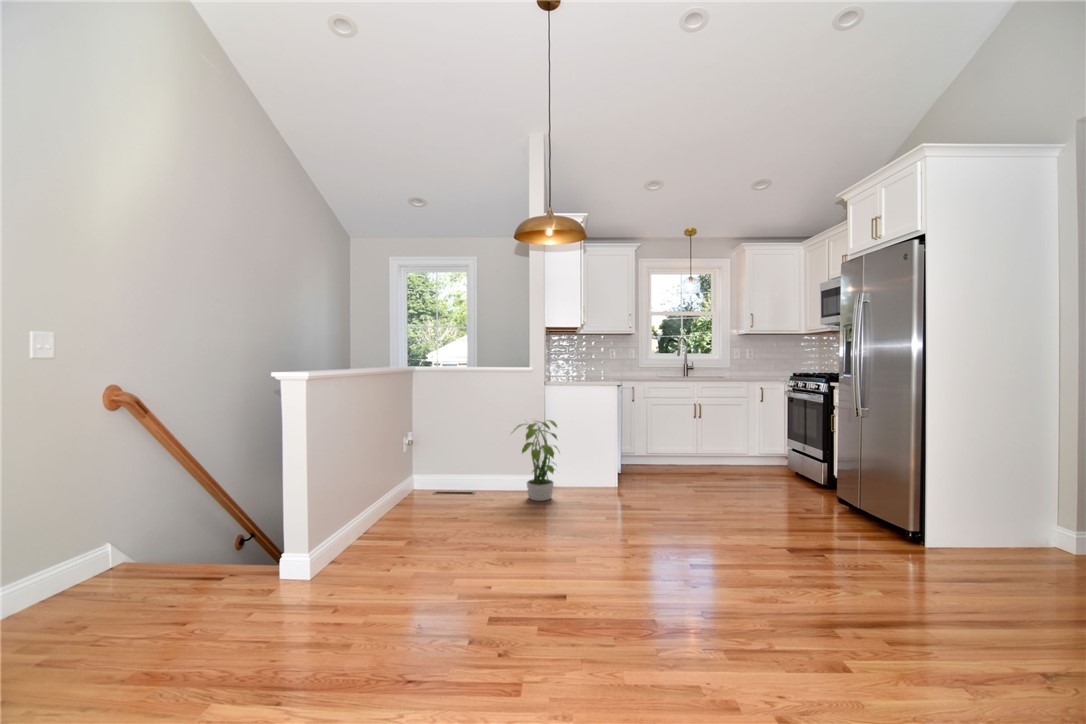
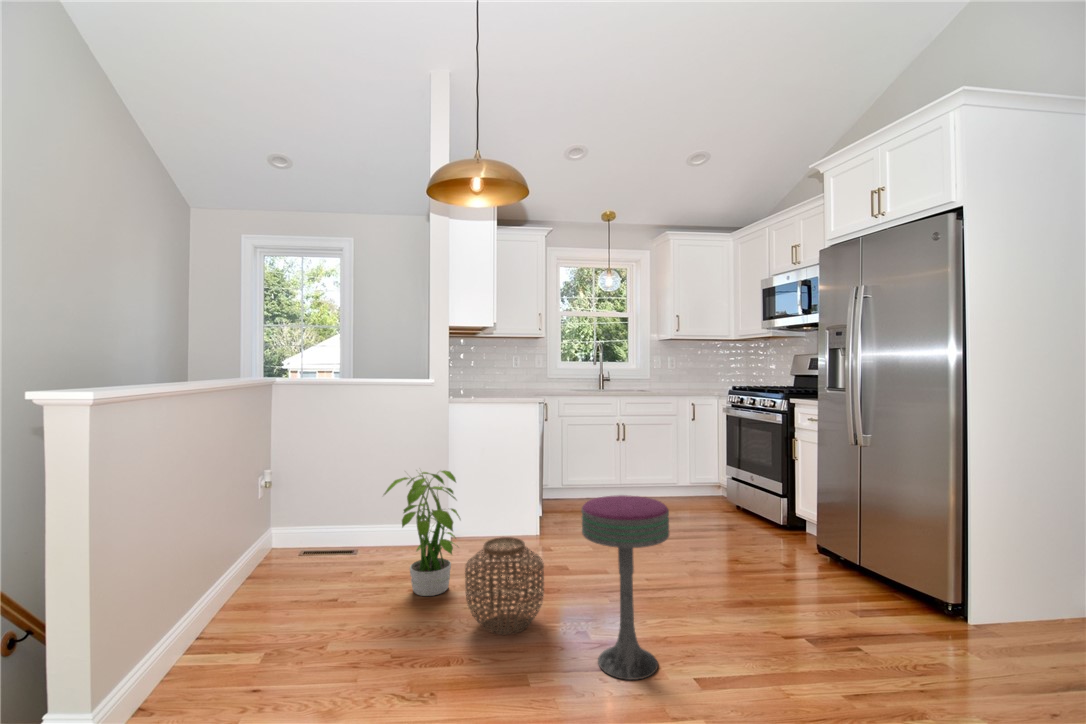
bar stool: none [627,435,683,544] -> present [581,495,669,680]
woven basket: none [559,462,609,521] -> present [465,537,544,634]

